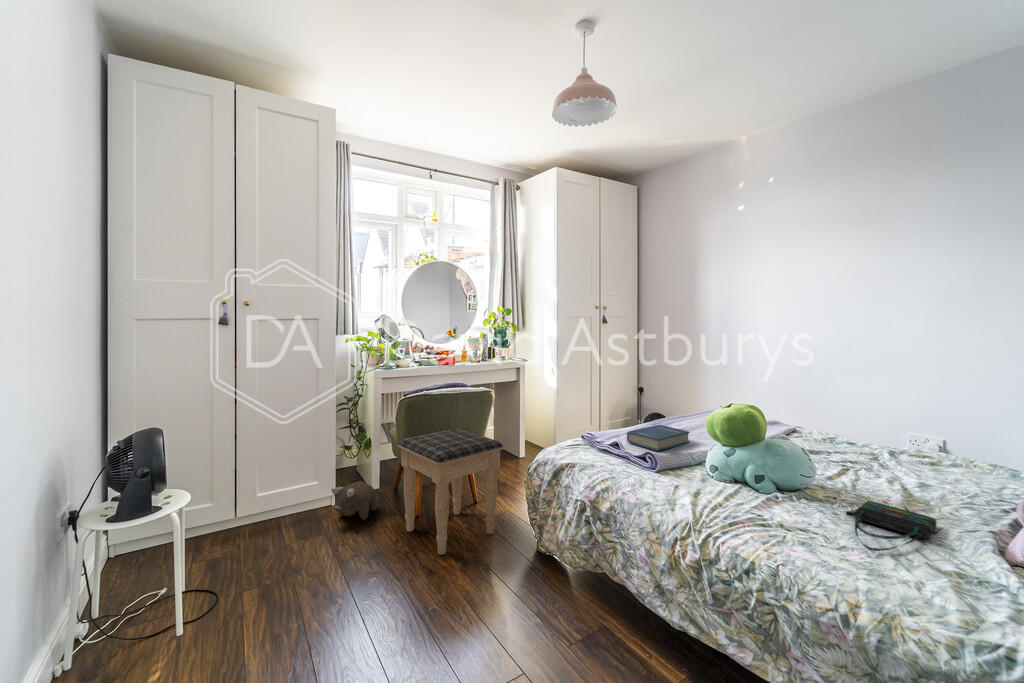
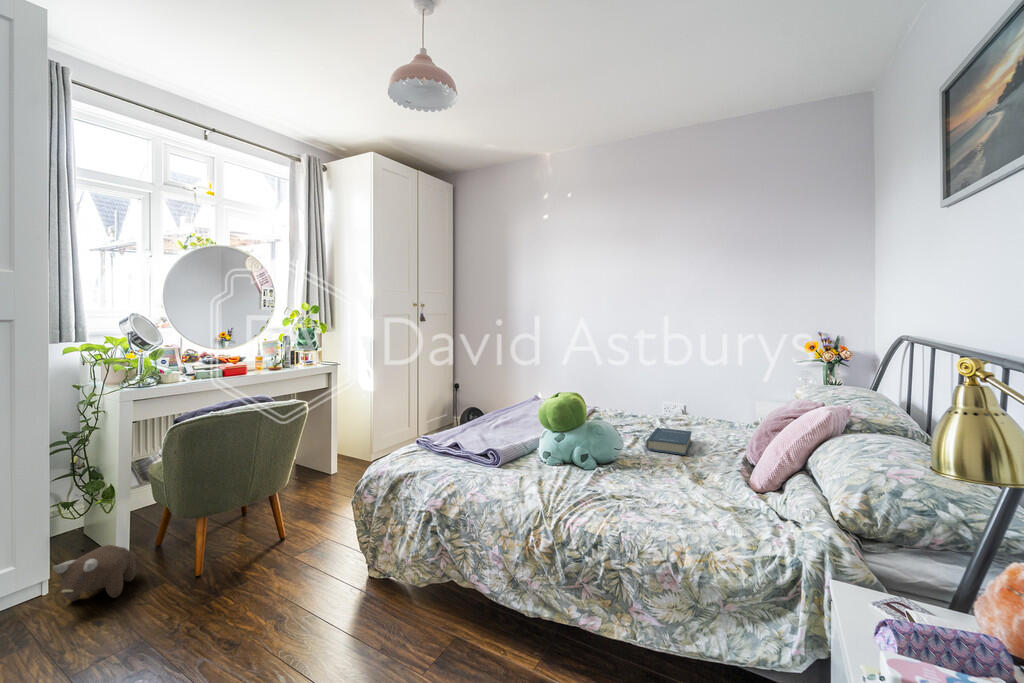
hardback book: present [627,425,690,451] -> present [646,428,692,455]
footstool: present [398,429,503,555] -> none [172,452,324,614]
tote bag: present [846,501,937,551] -> none [654,463,711,503]

